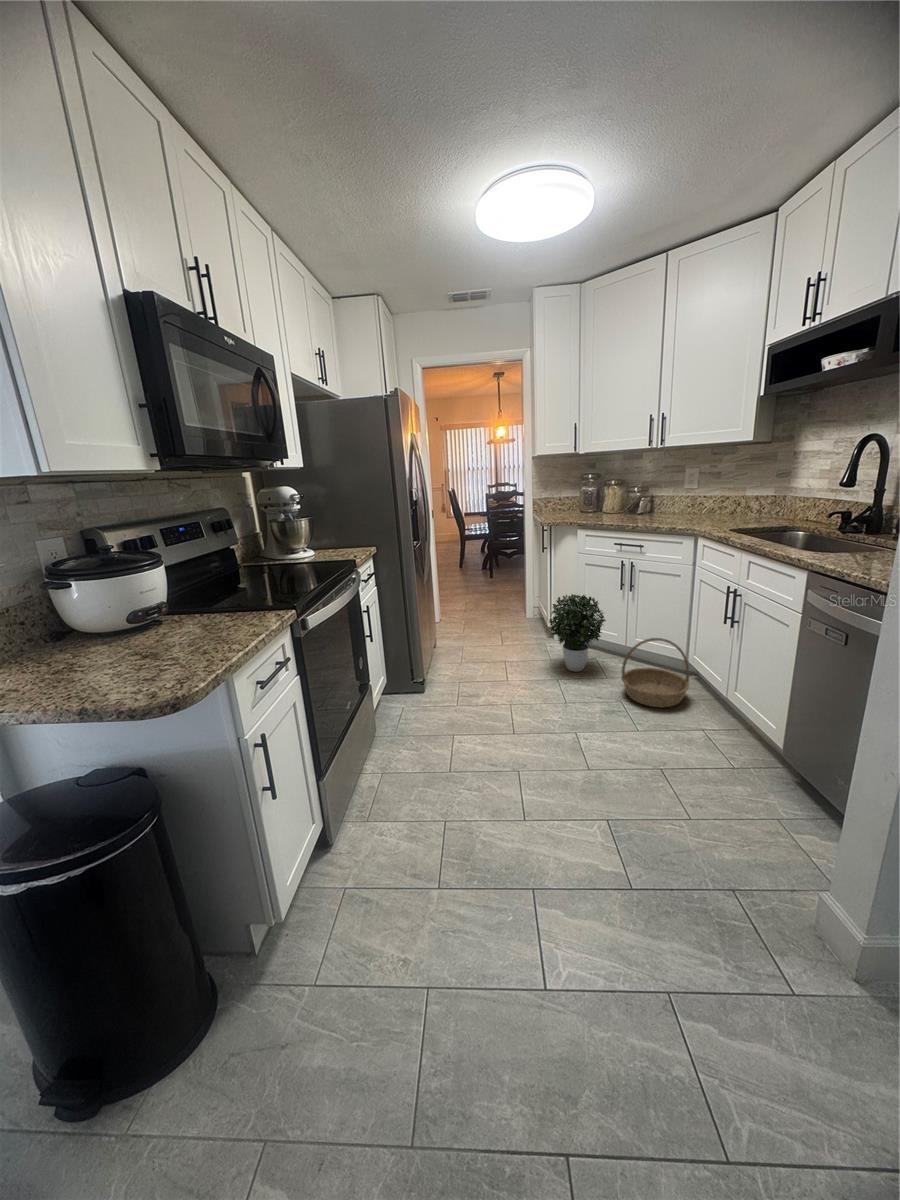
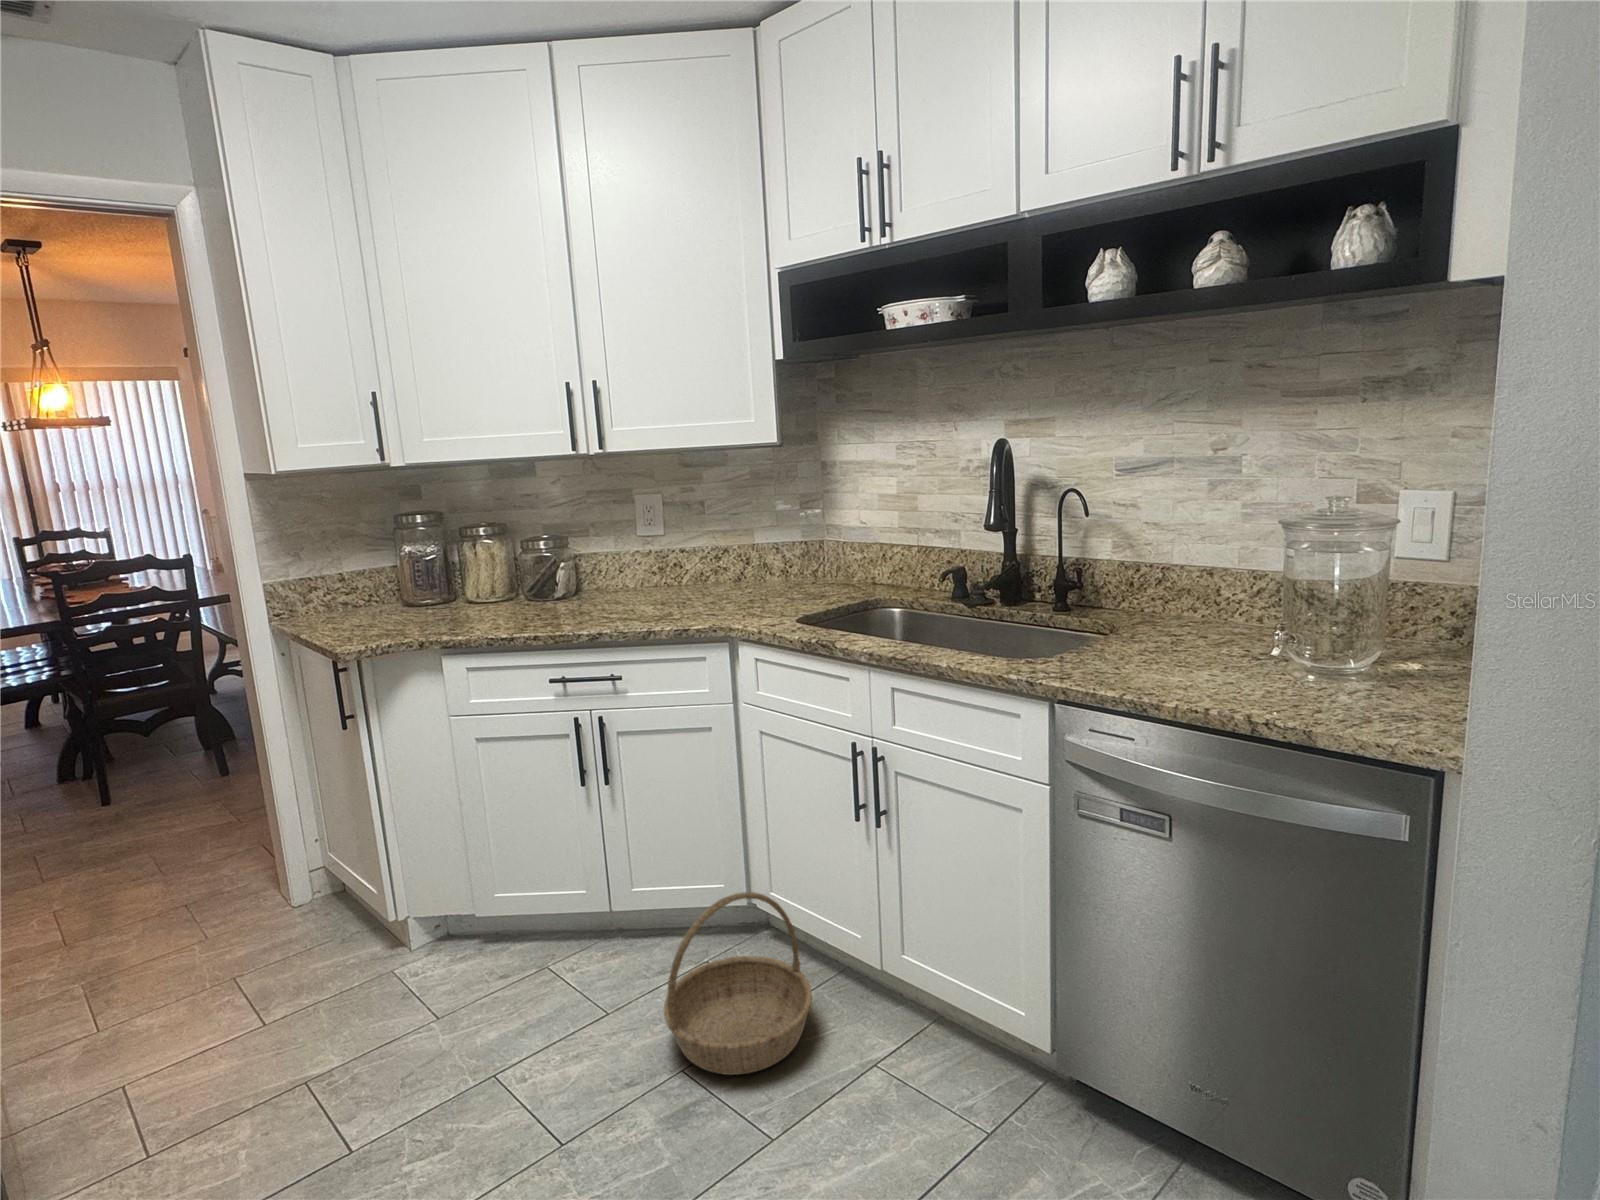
potted plant: present [549,594,606,672] -> none [420,830,581,1053]

